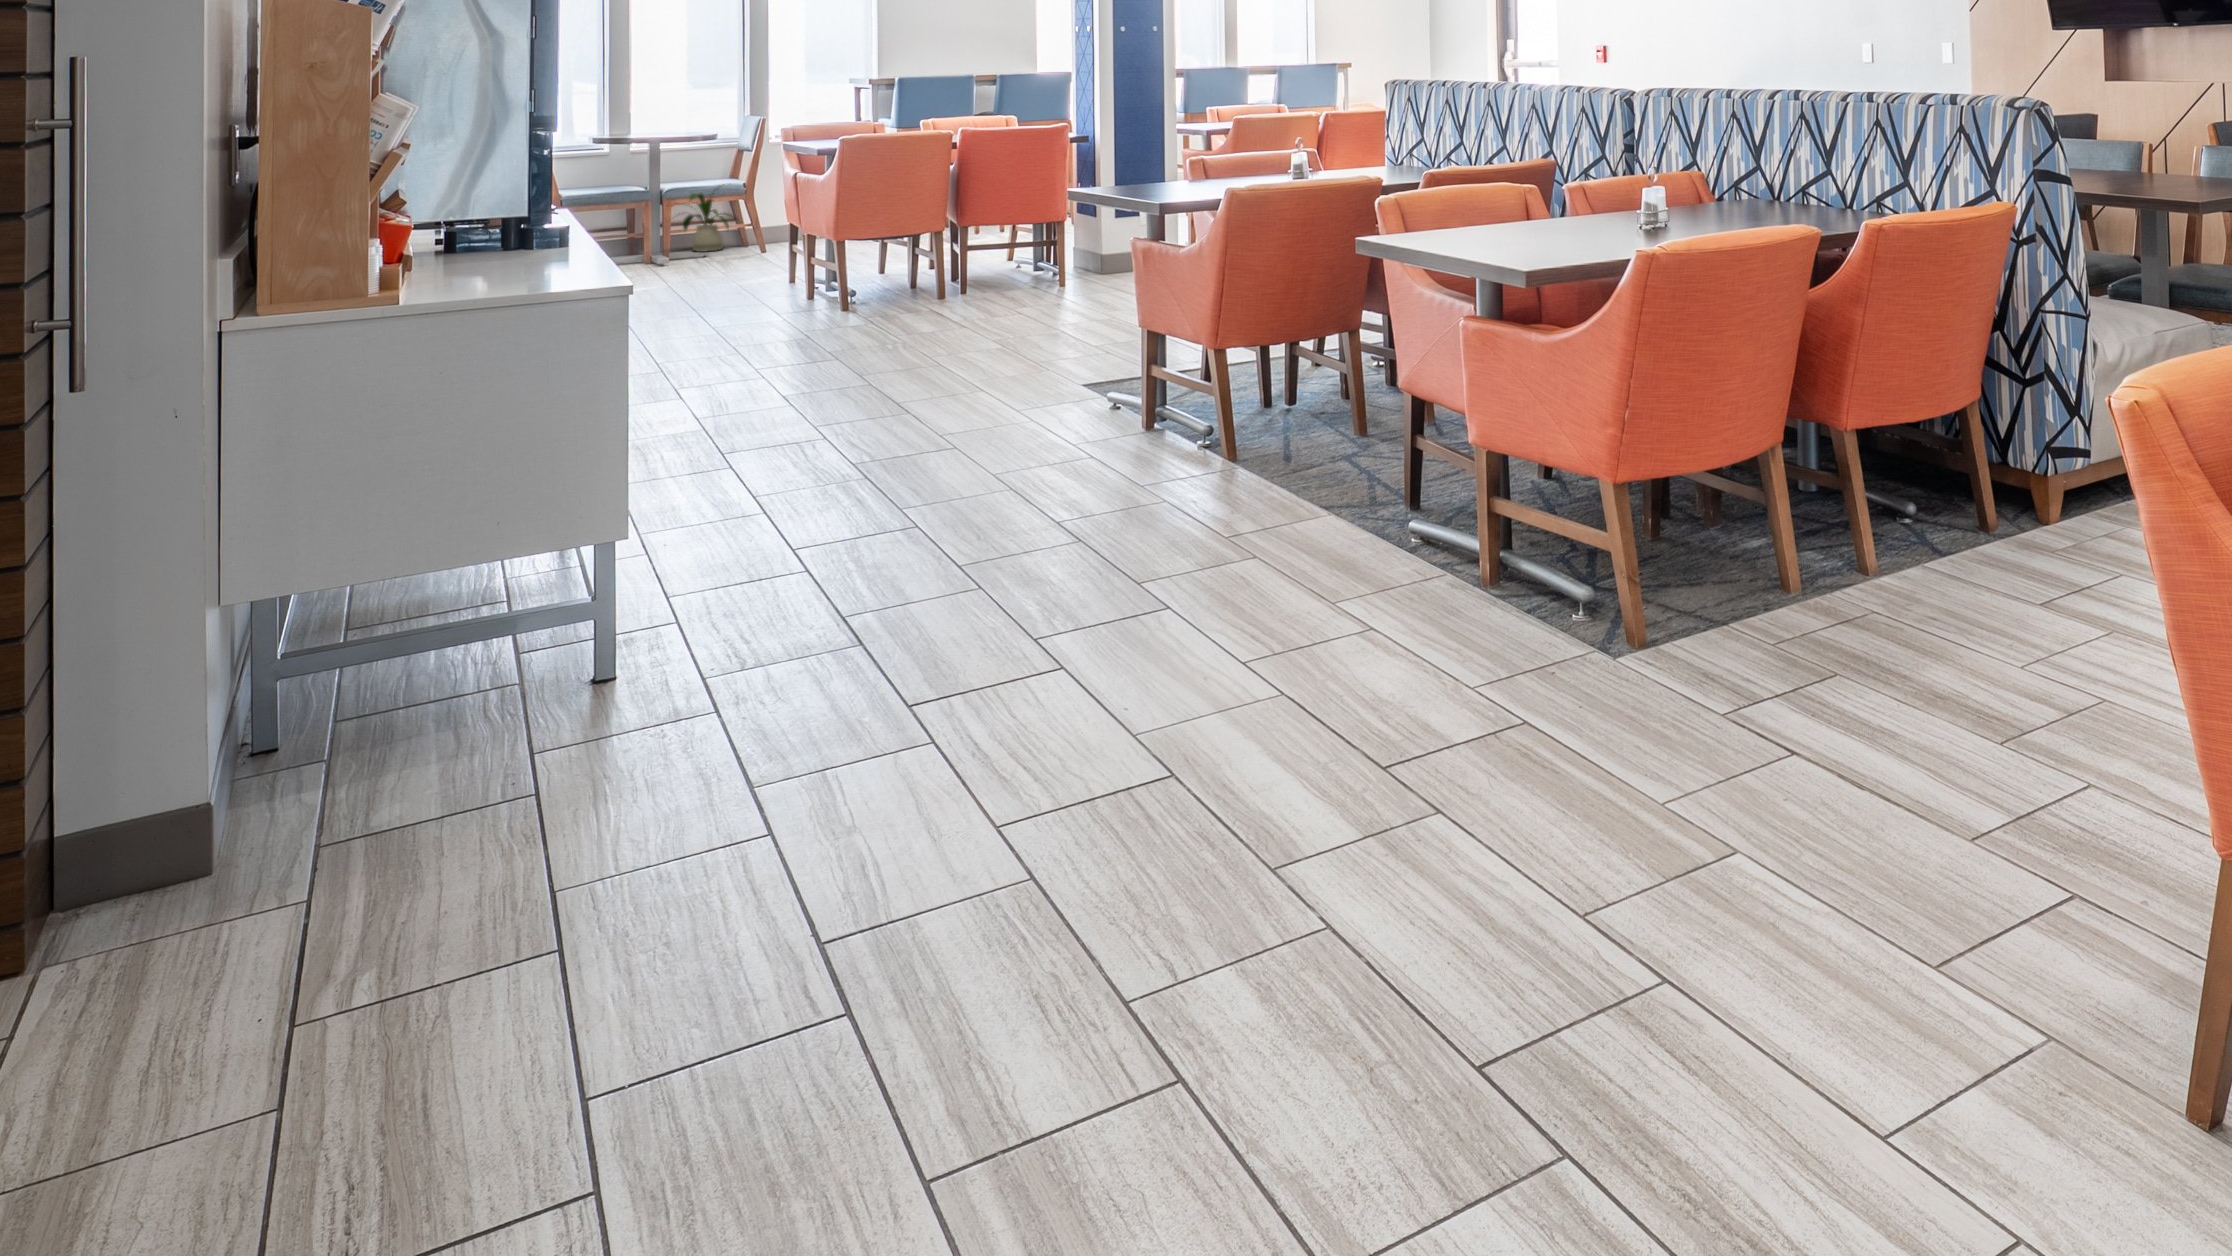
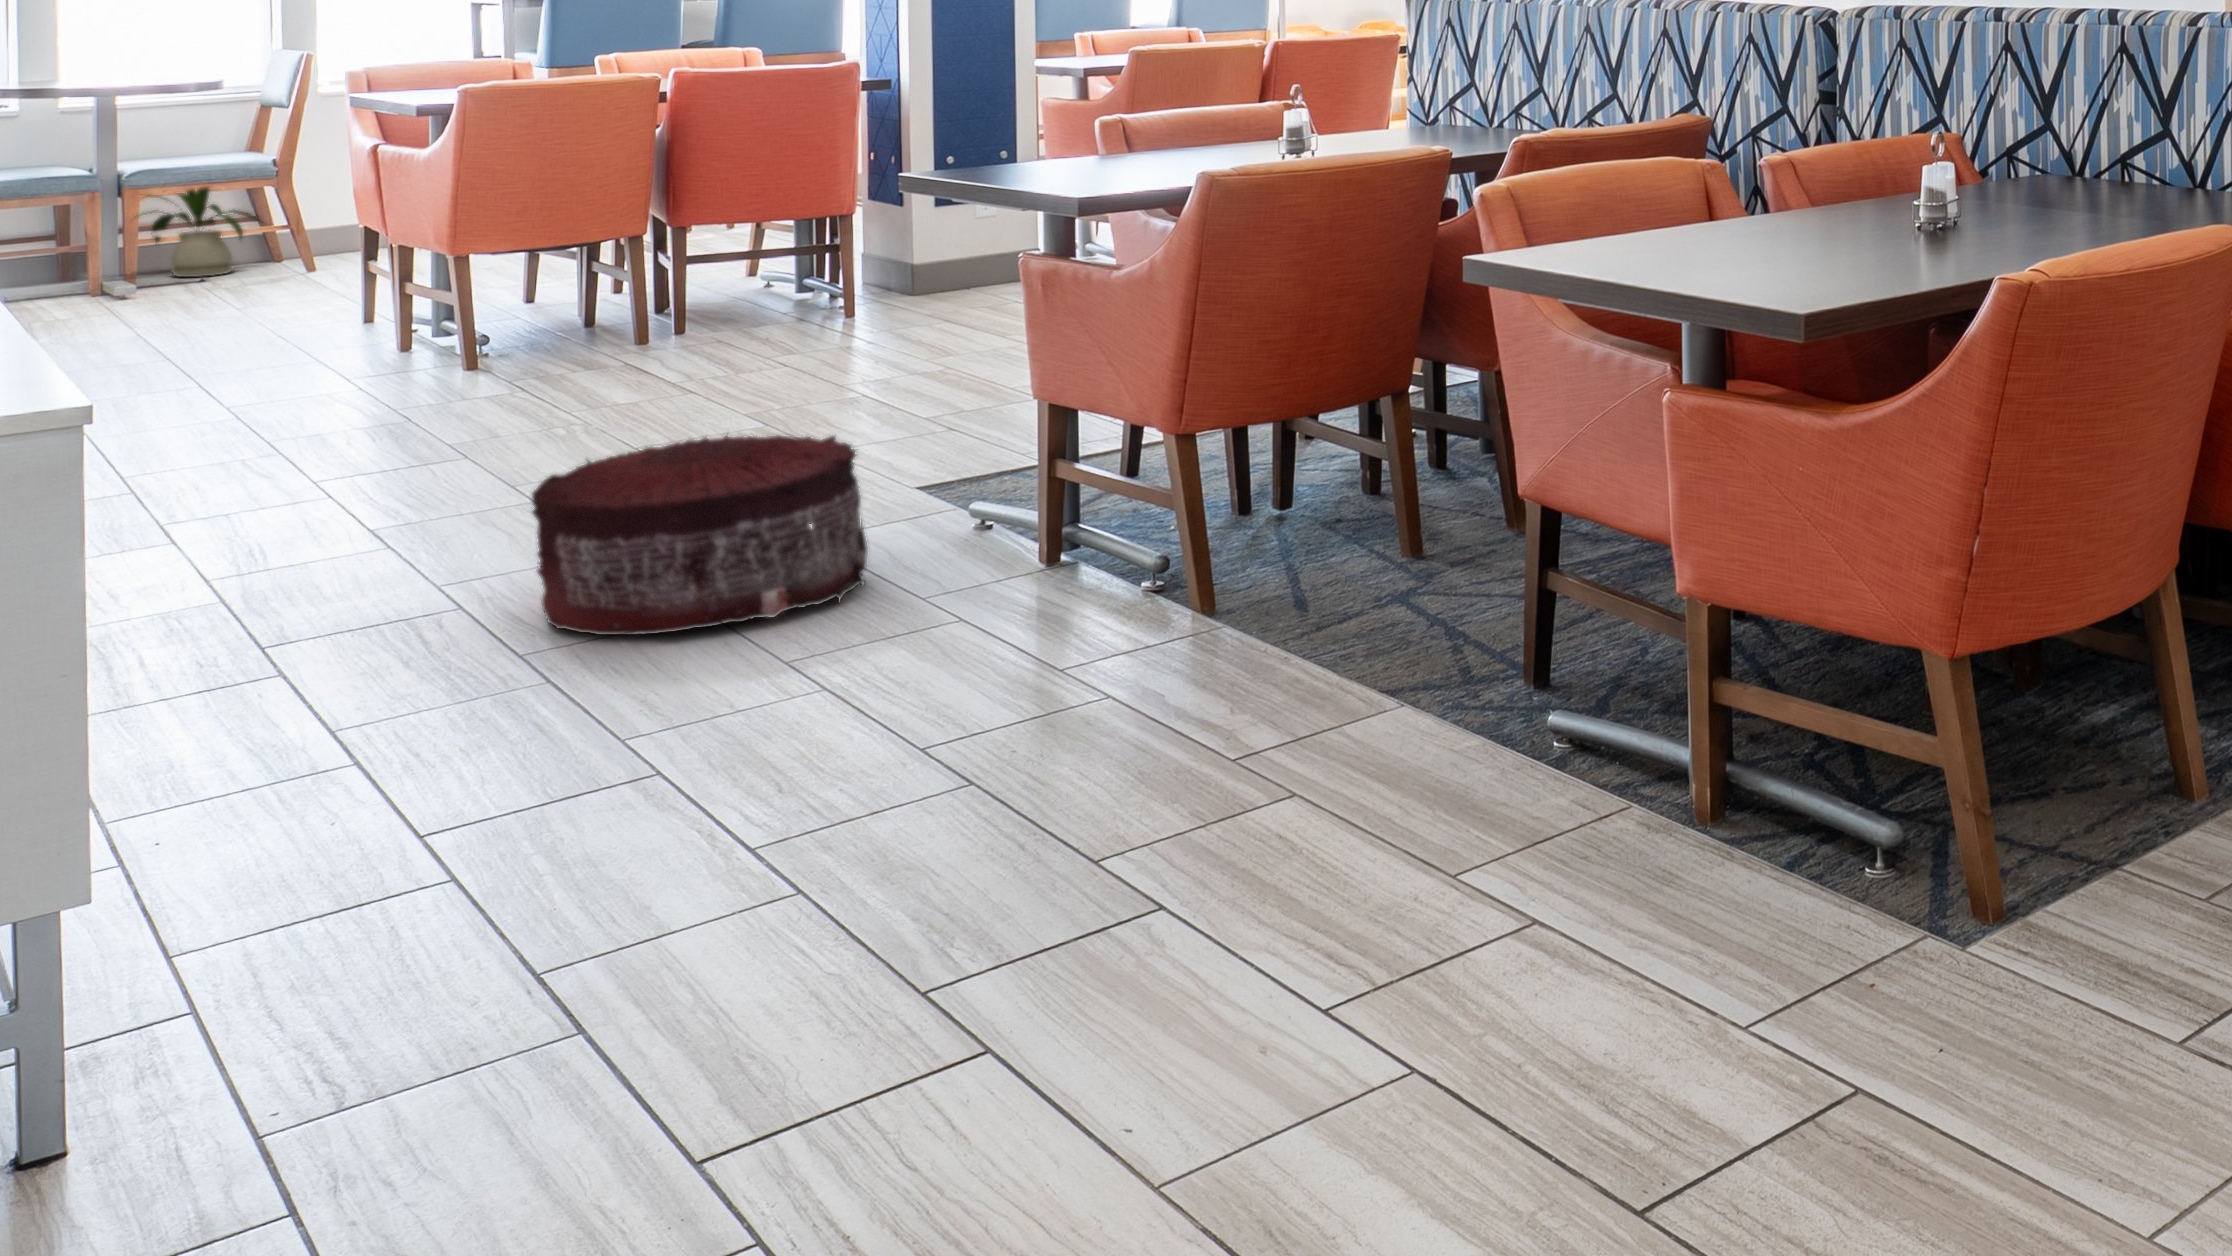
pouf: none [873,343,1046,452] -> present [532,435,868,635]

